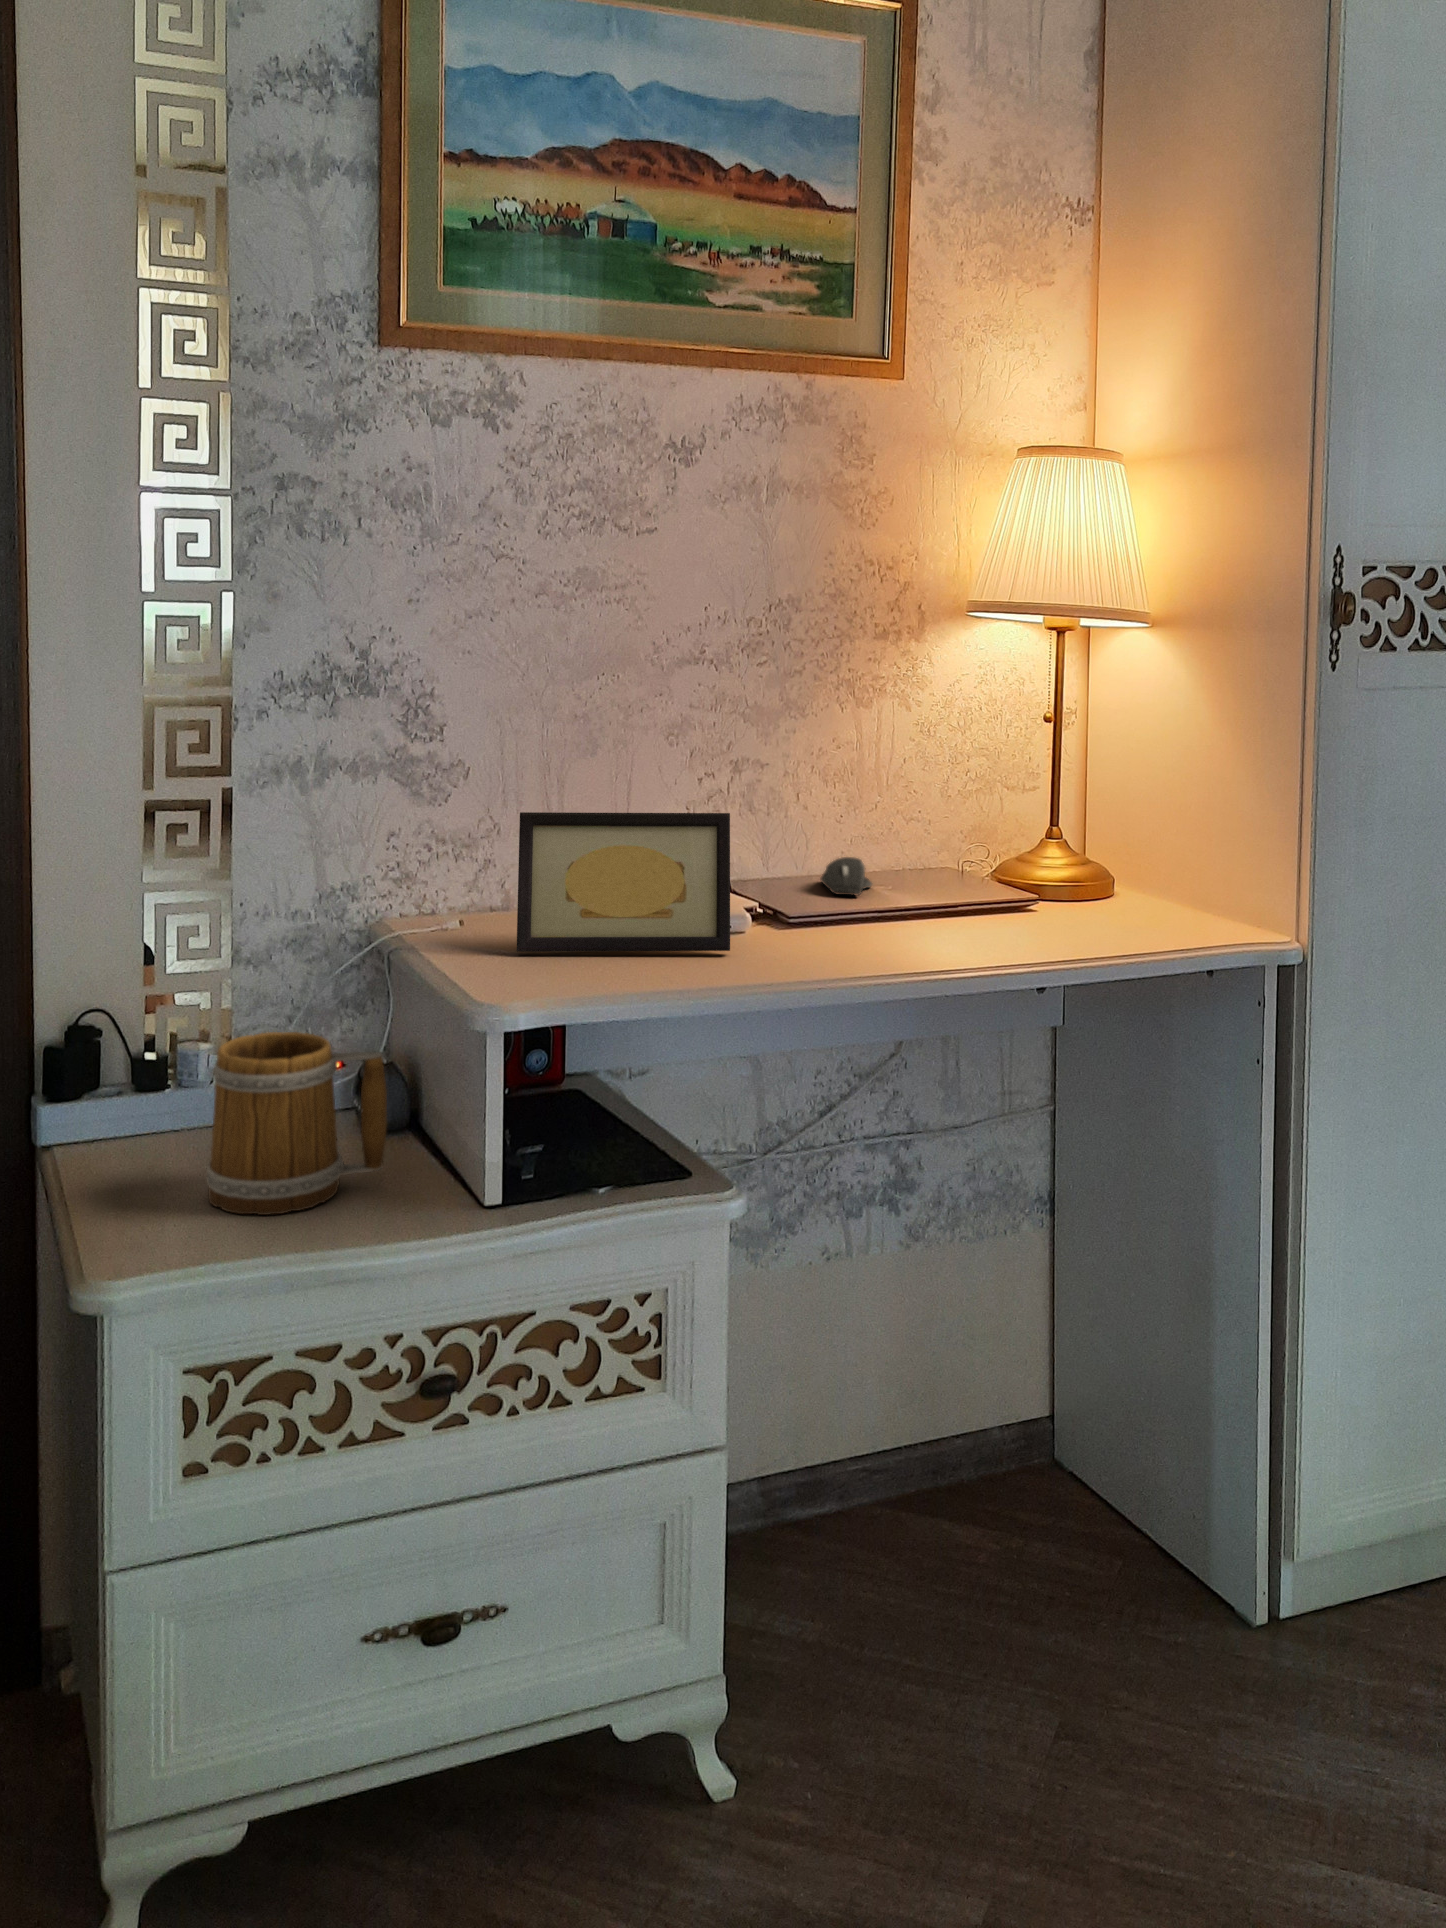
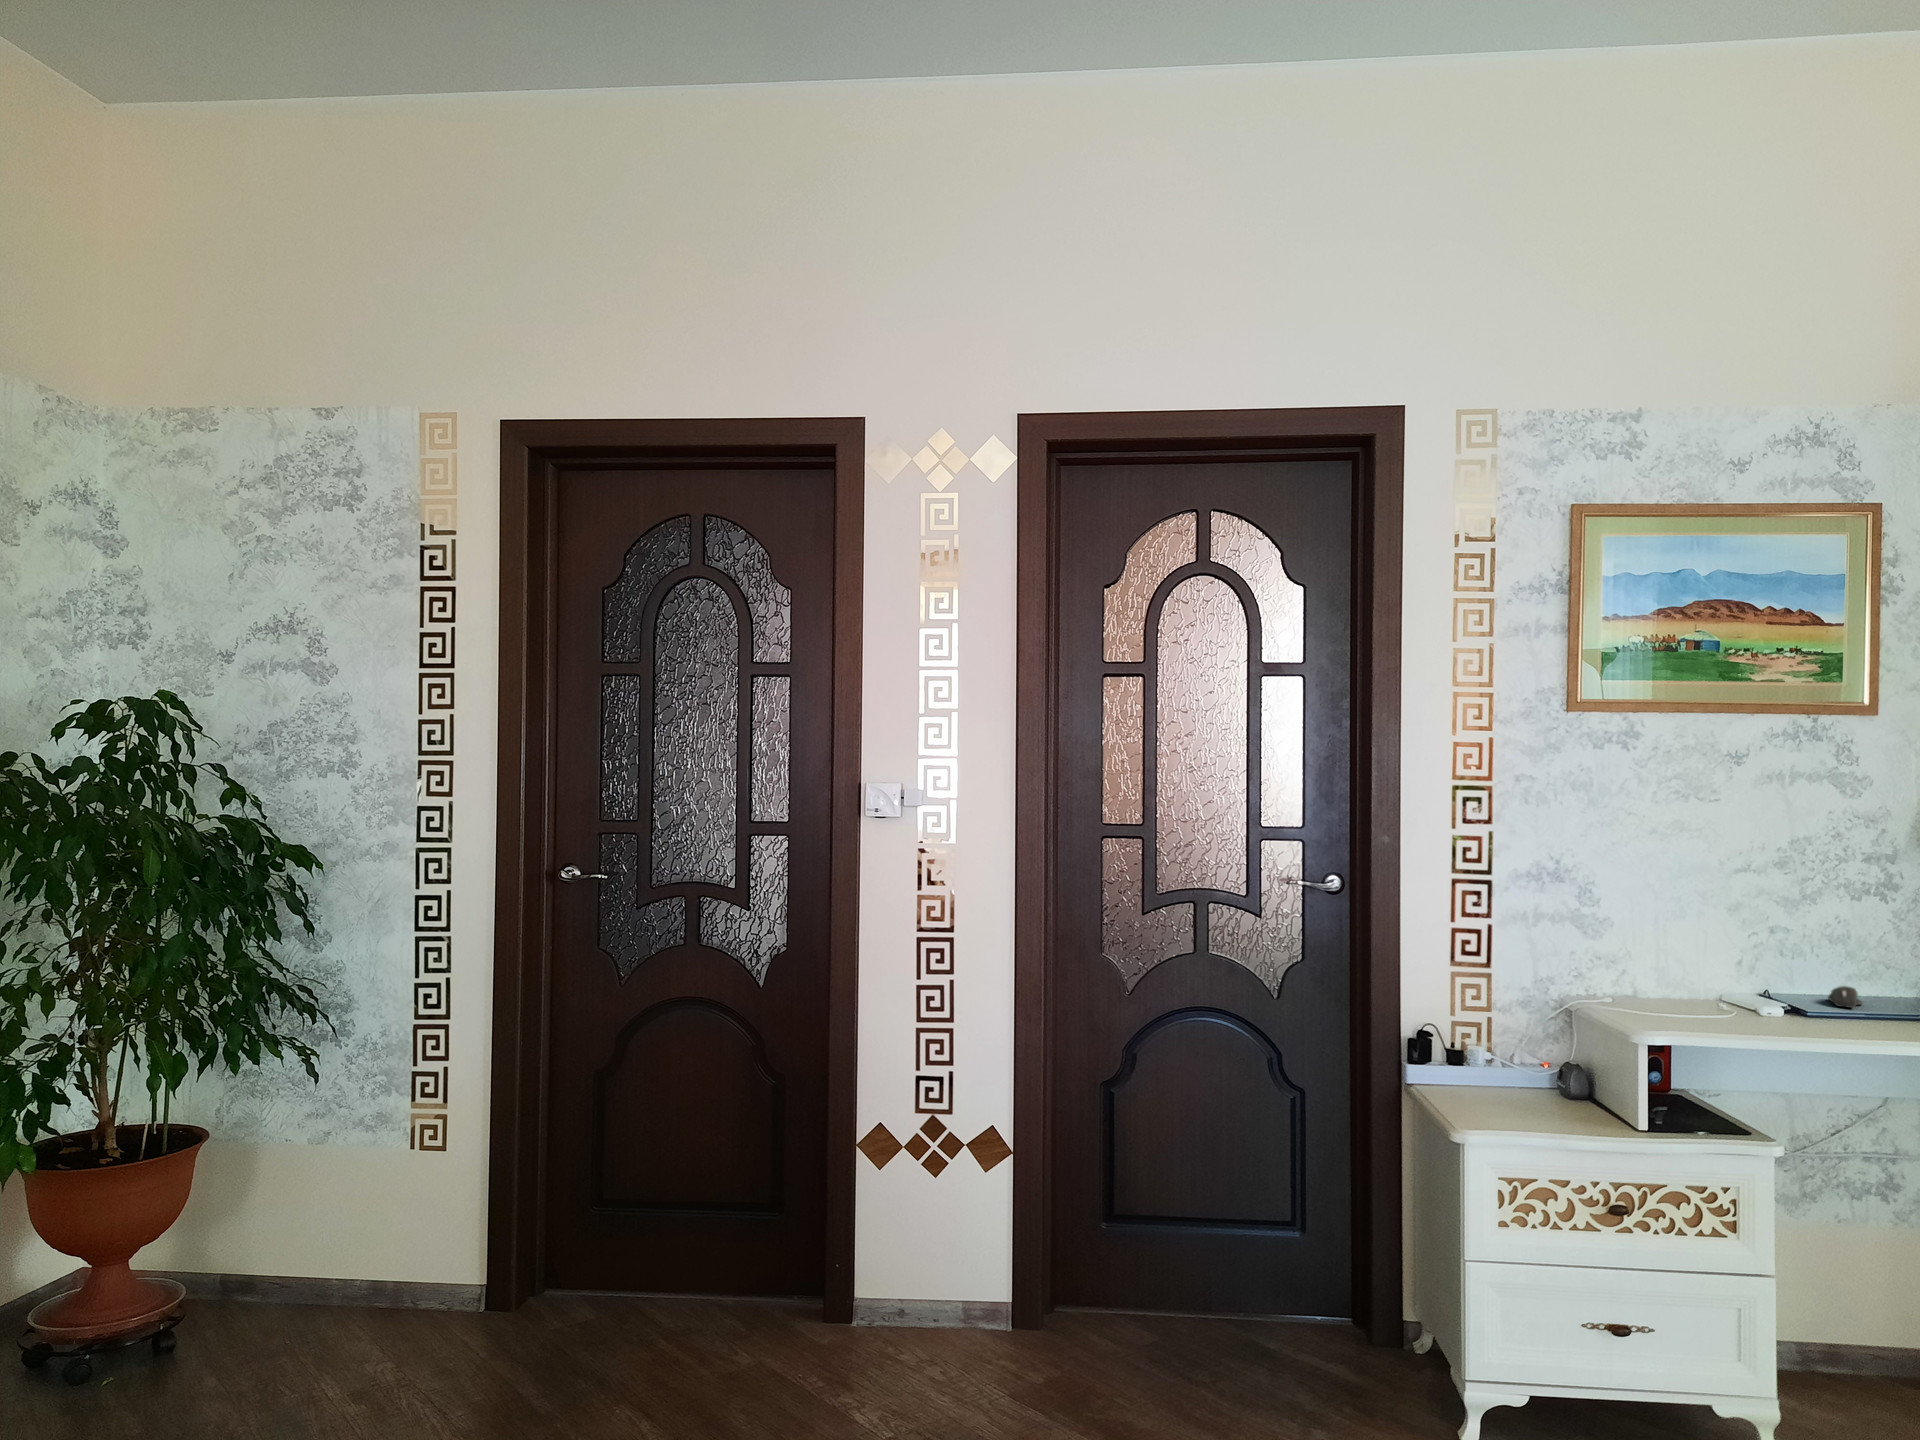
picture frame: present [516,812,730,952] -> none [1649,945,1772,1026]
mug: present [207,1032,387,1215] -> none [1497,1038,1585,1120]

